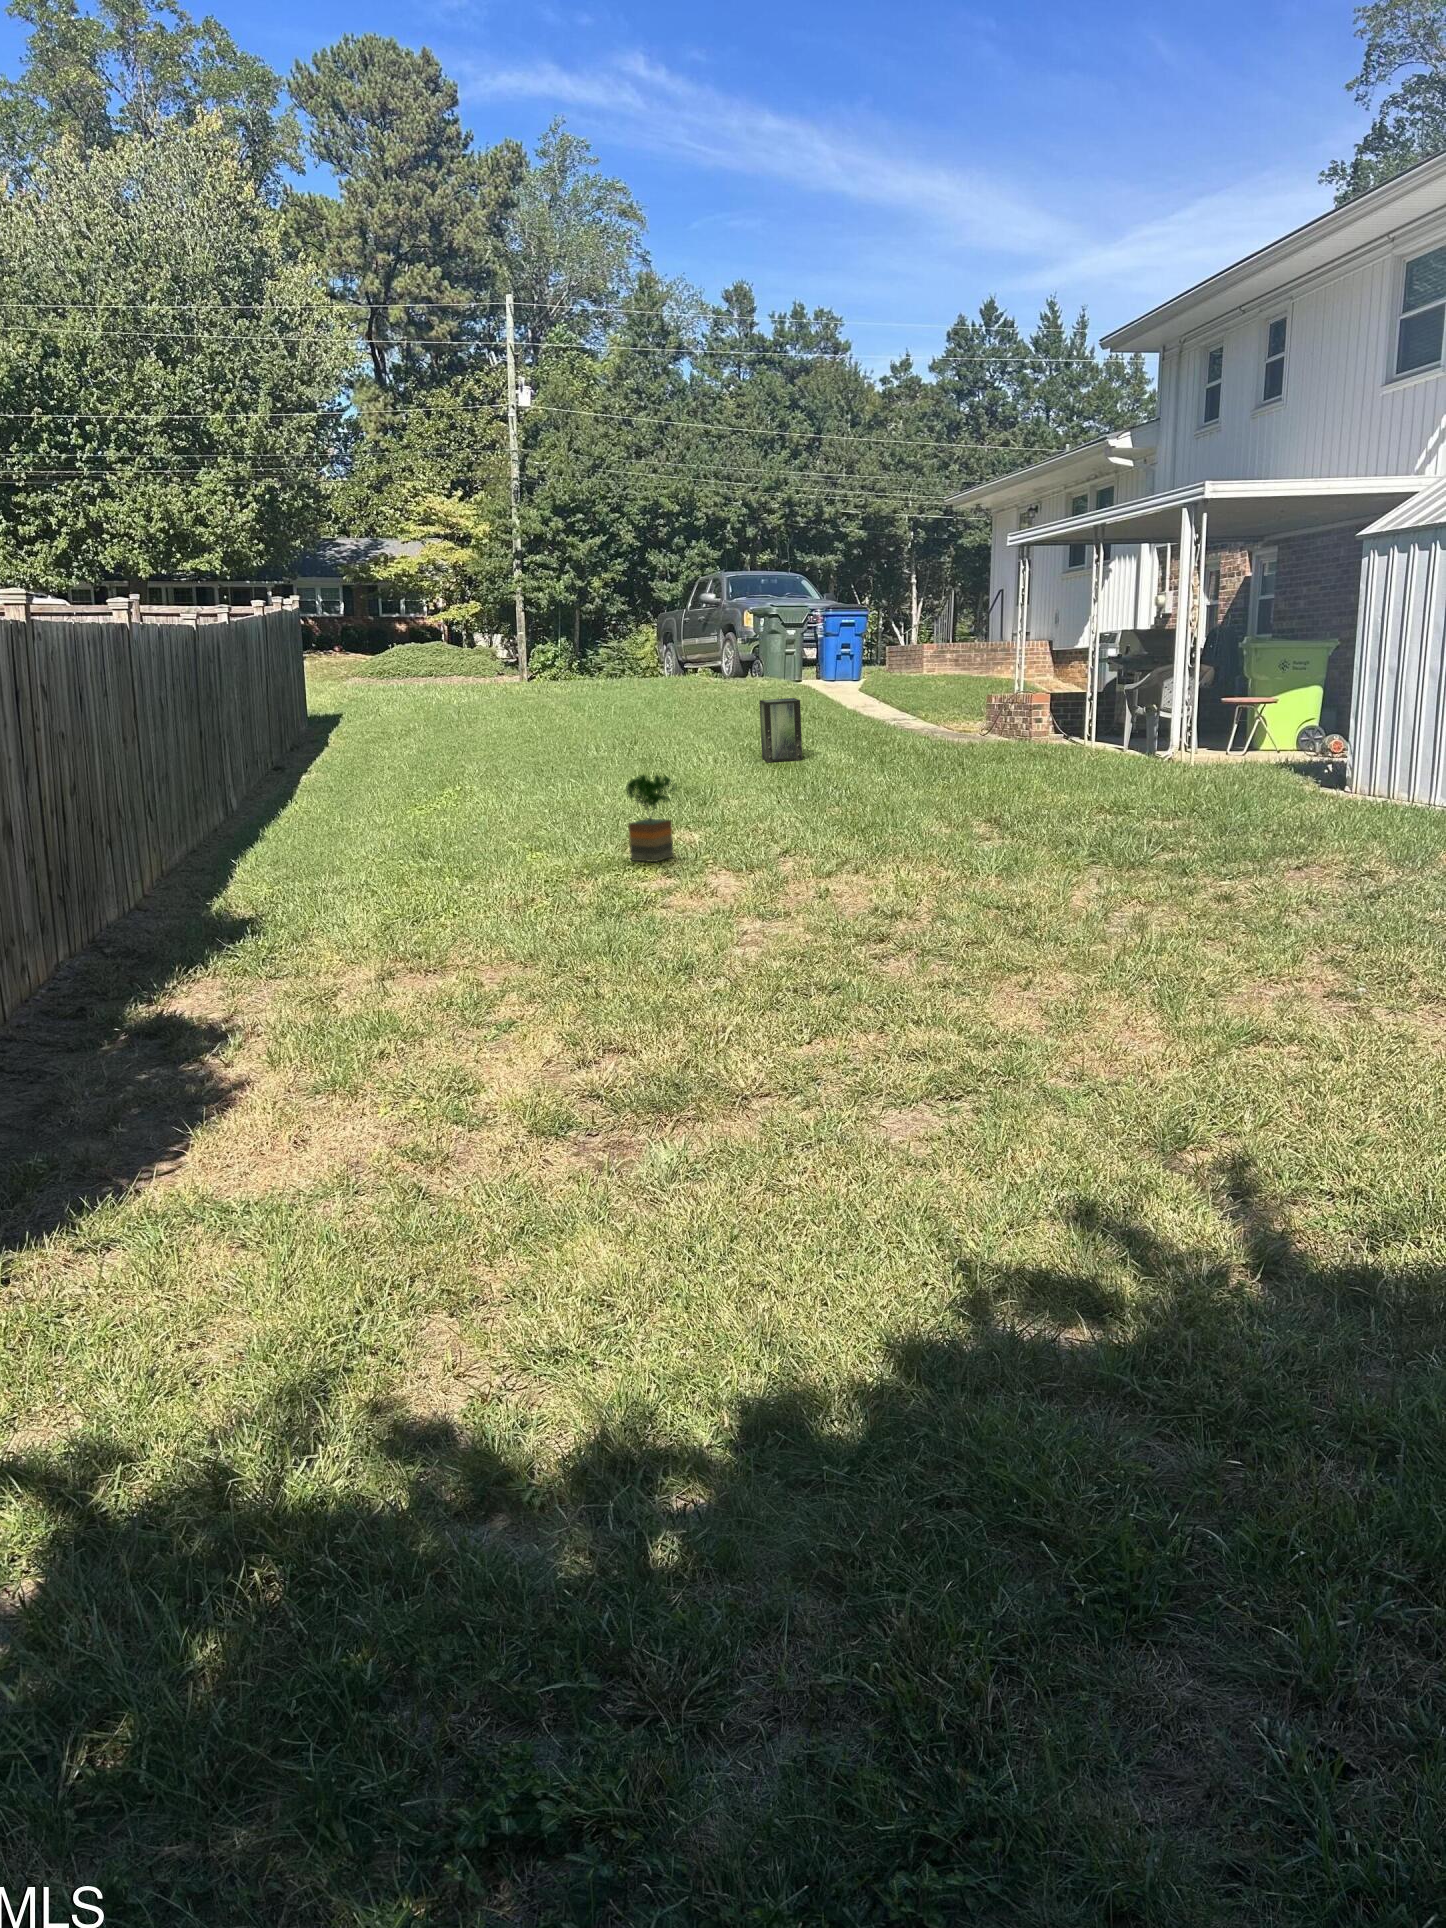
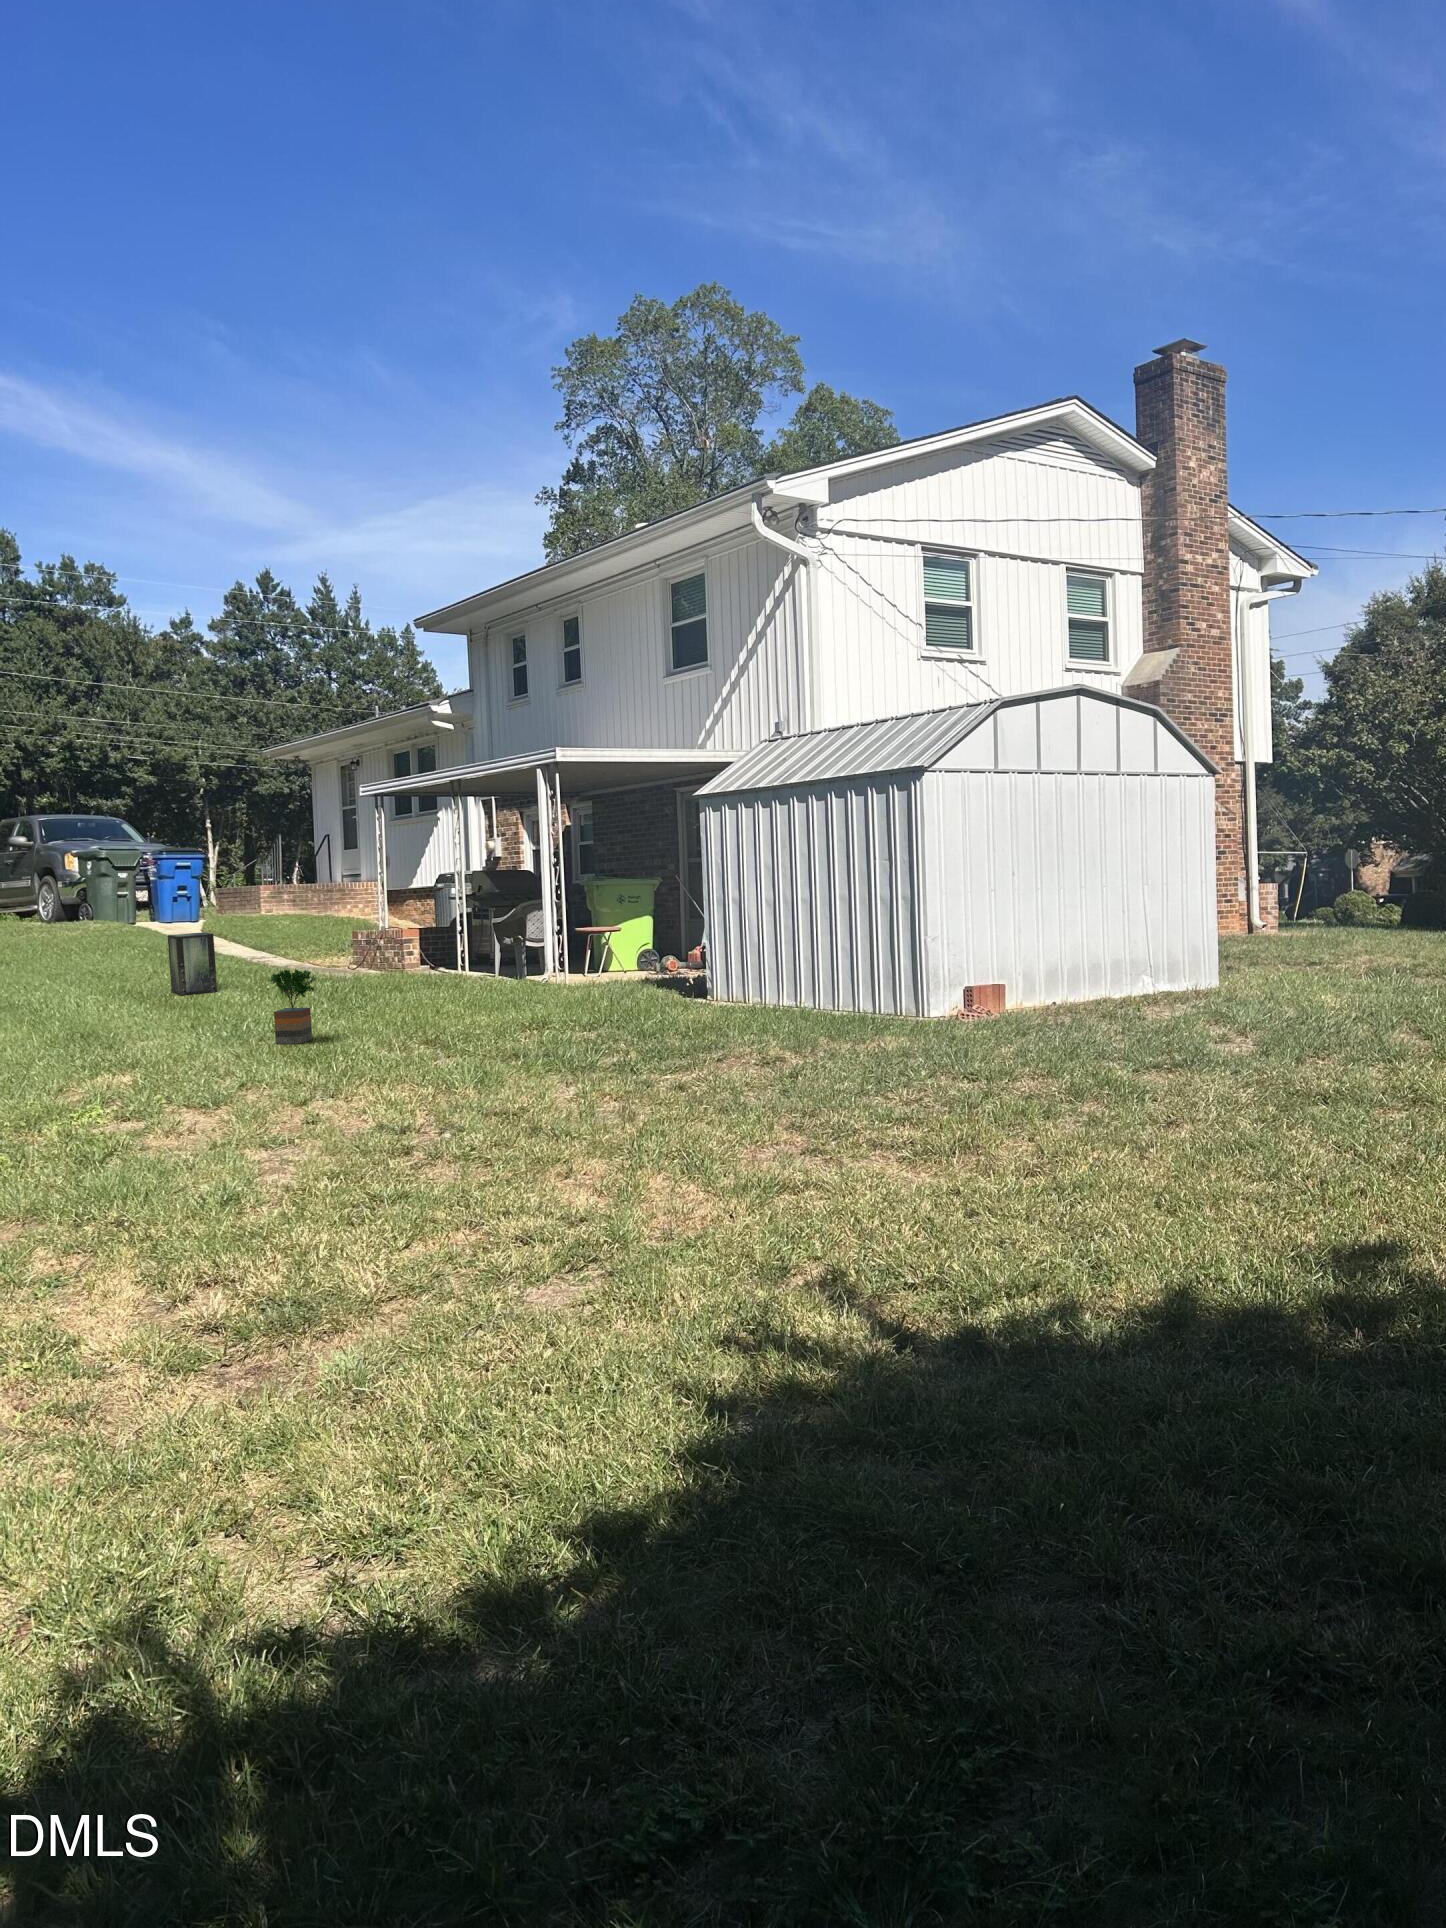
potted tree: present [626,775,677,862] -> present [270,969,317,1044]

